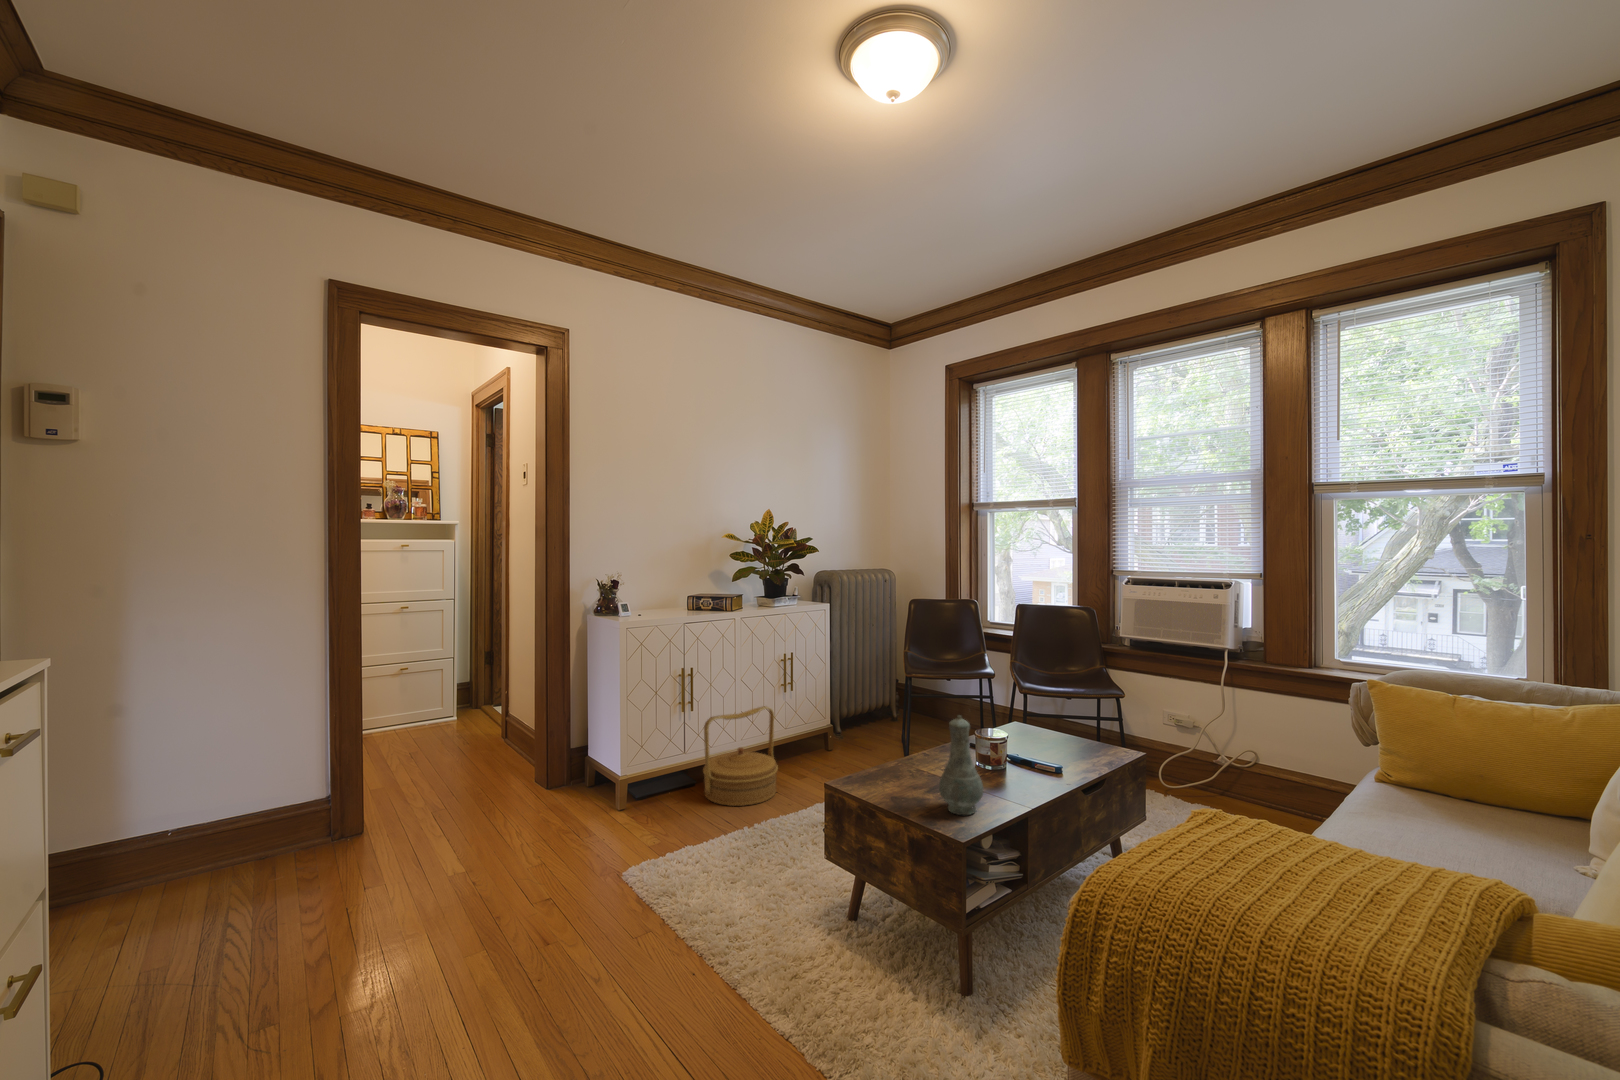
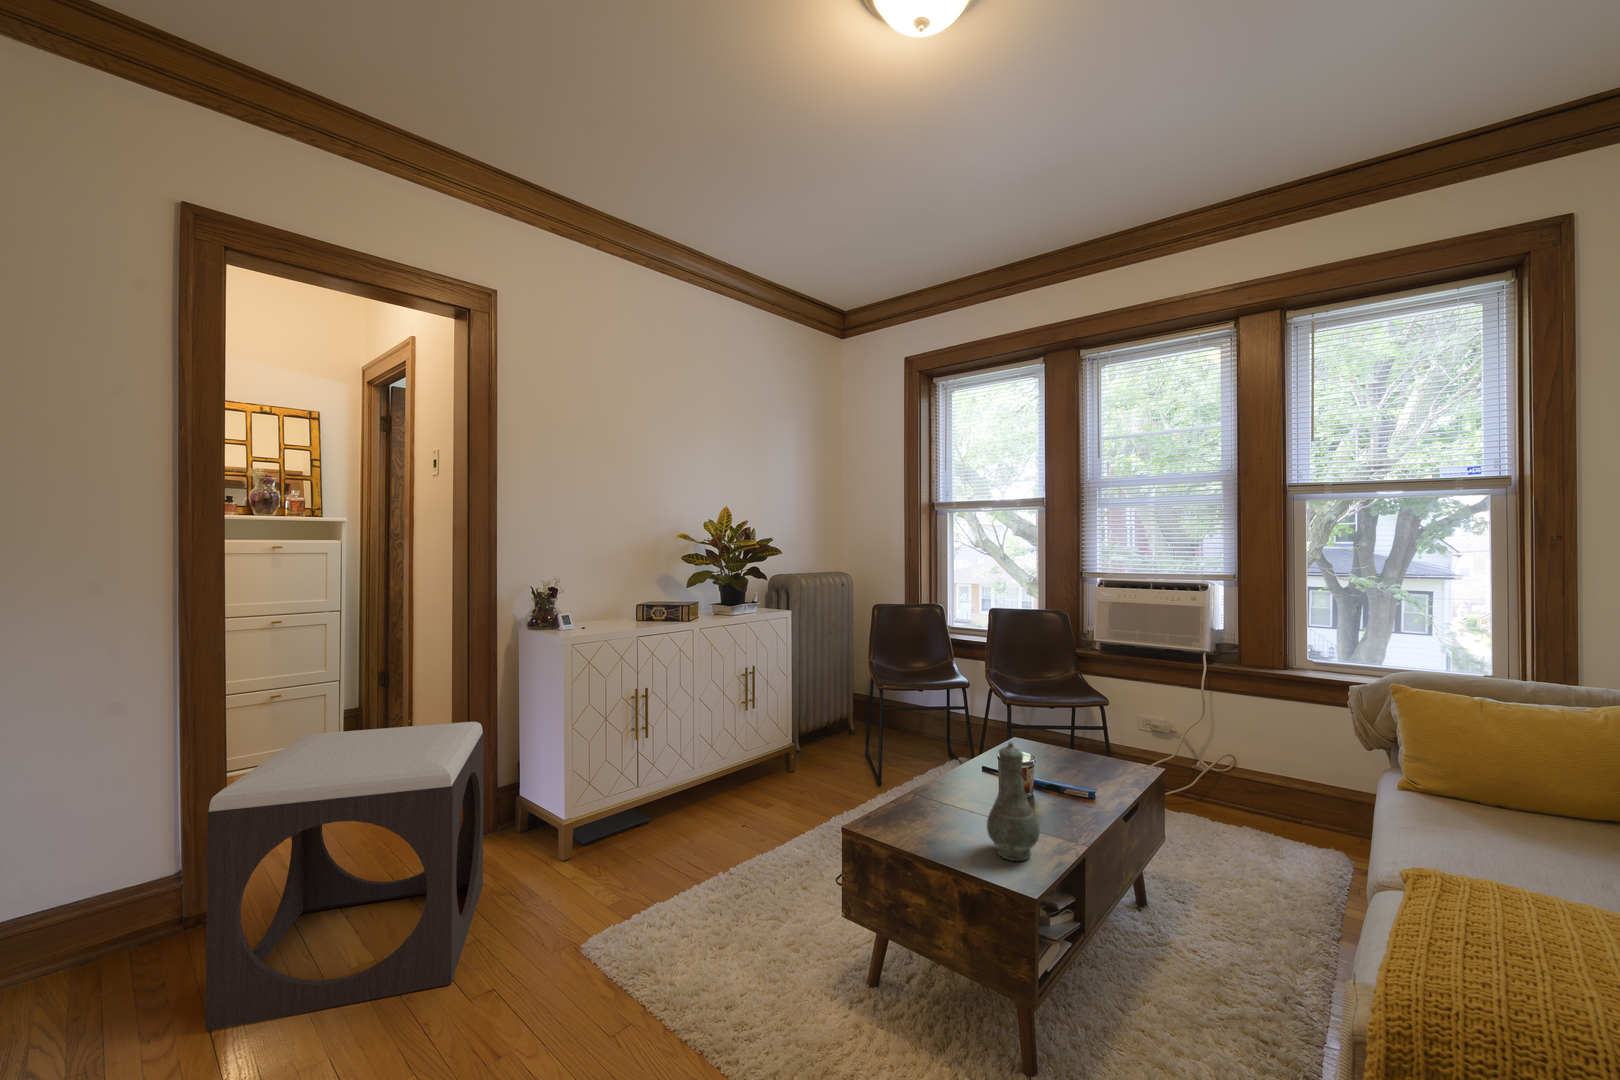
footstool: none [350,690,553,905] -> present [206,722,484,1031]
woven basket: present [703,706,778,806] -> none [661,727,748,845]

